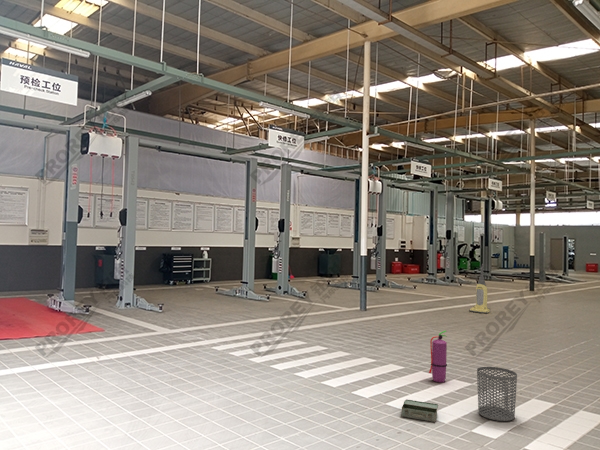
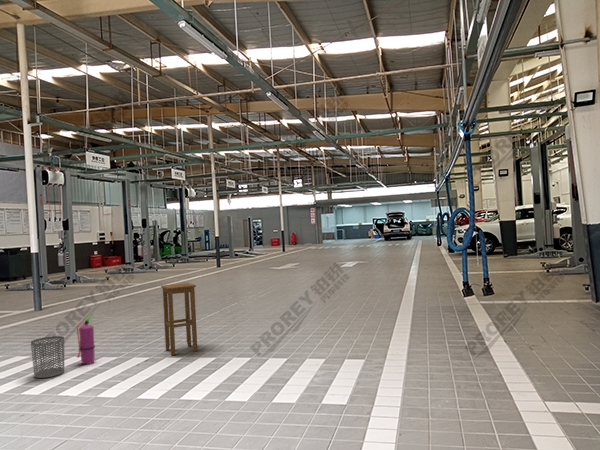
vacuum cleaner: present [469,263,490,314] -> none [152,249,171,295]
stool: none [524,309,574,397] -> present [161,283,197,355]
waste bin: present [477,367,517,421] -> present [31,336,64,378]
toolbox: present [402,400,438,422] -> none [32,383,72,403]

